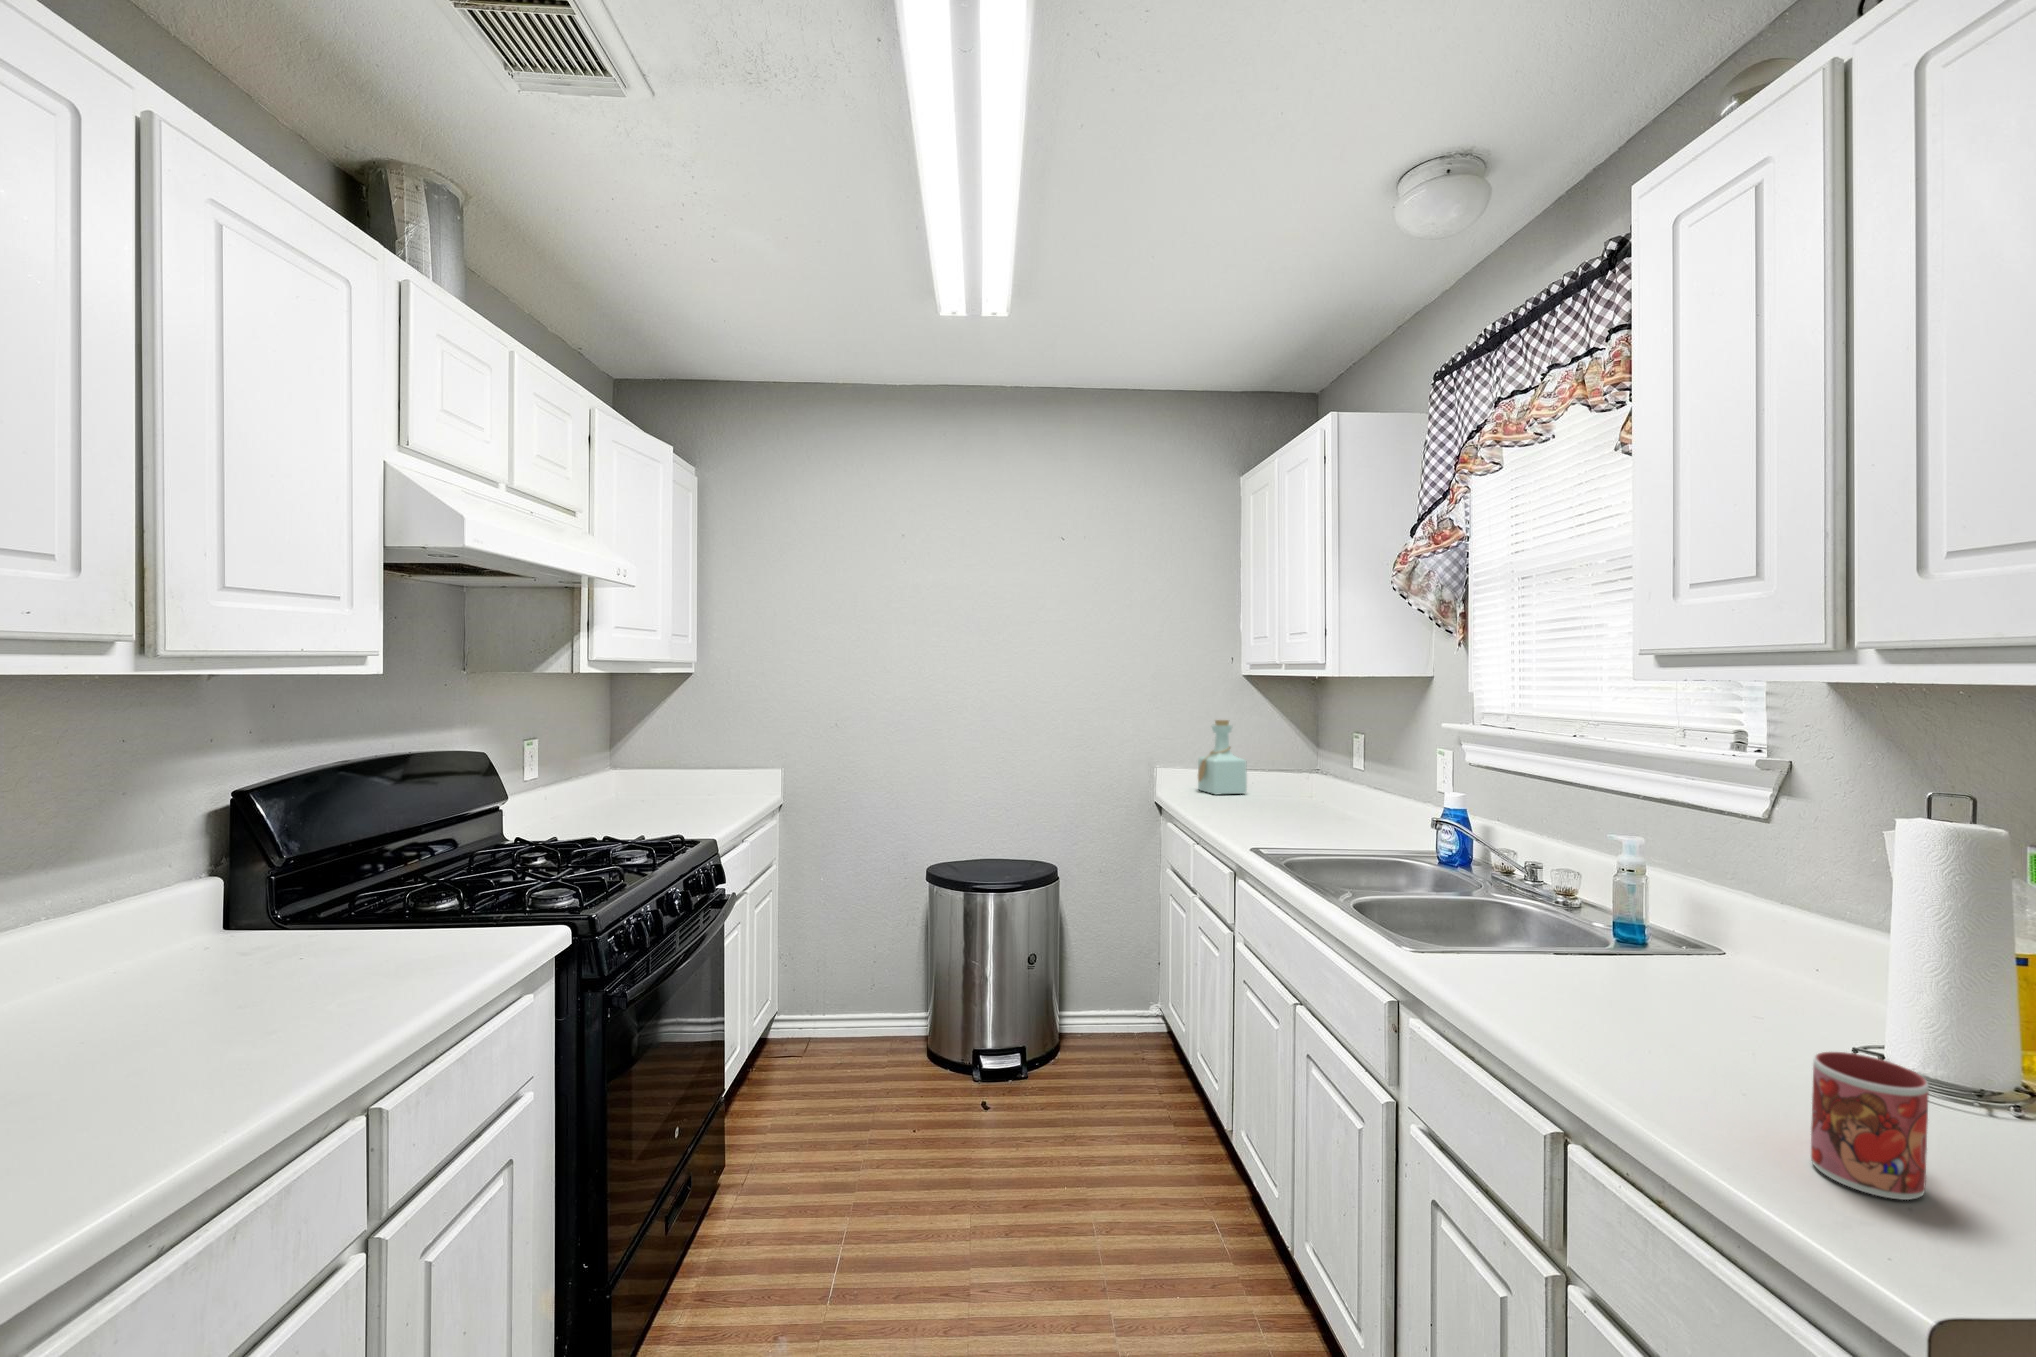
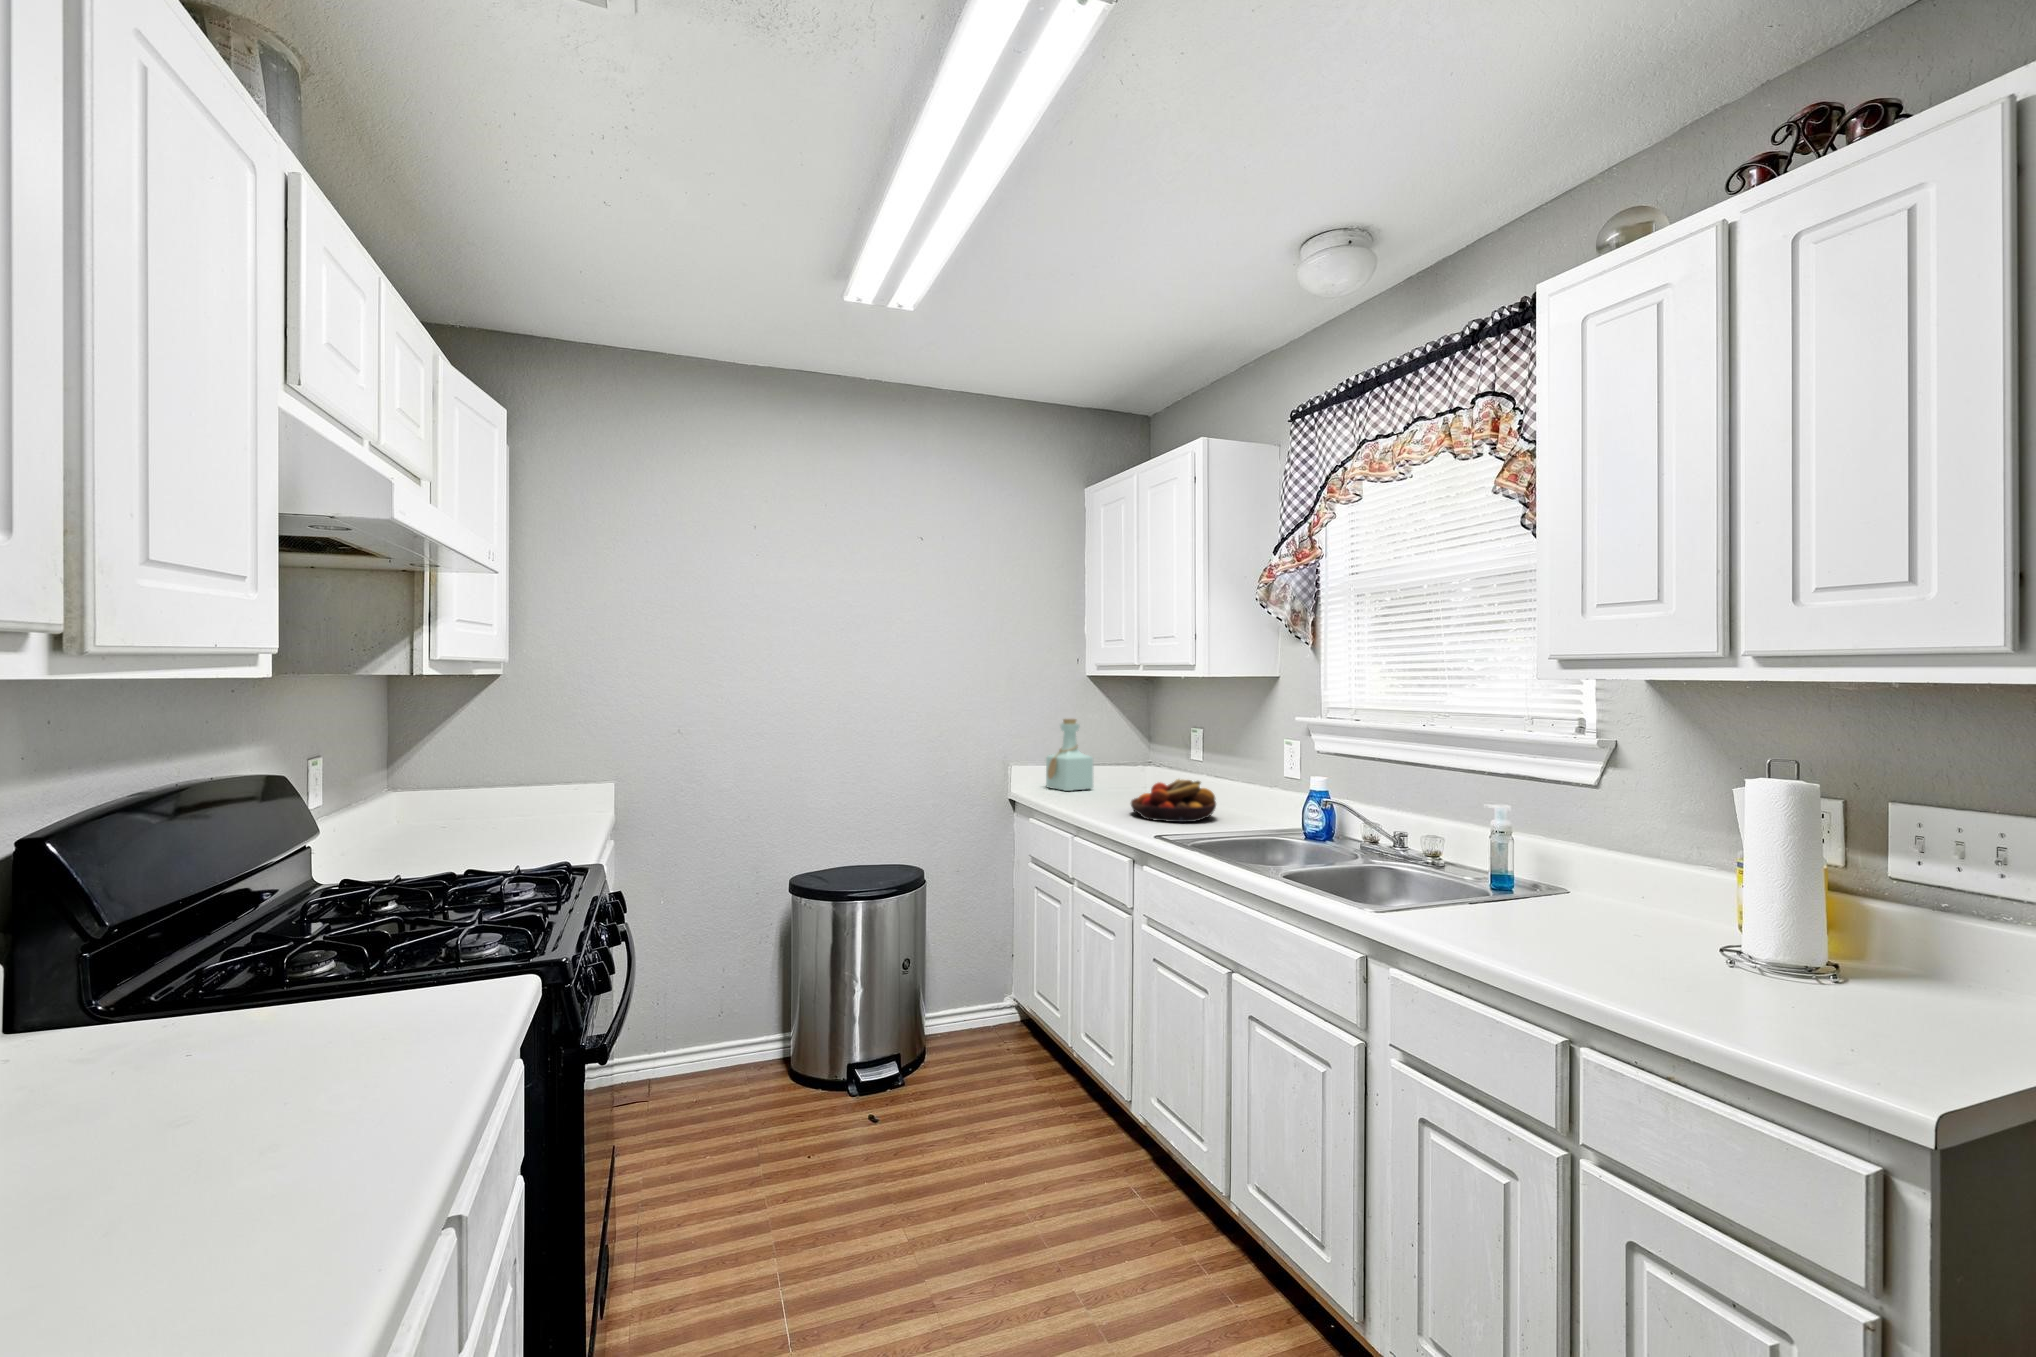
fruit bowl: none [1256,786,1352,833] -> present [1131,779,1216,822]
mug: present [1811,1052,1929,1200] -> none [1755,944,1831,1036]

